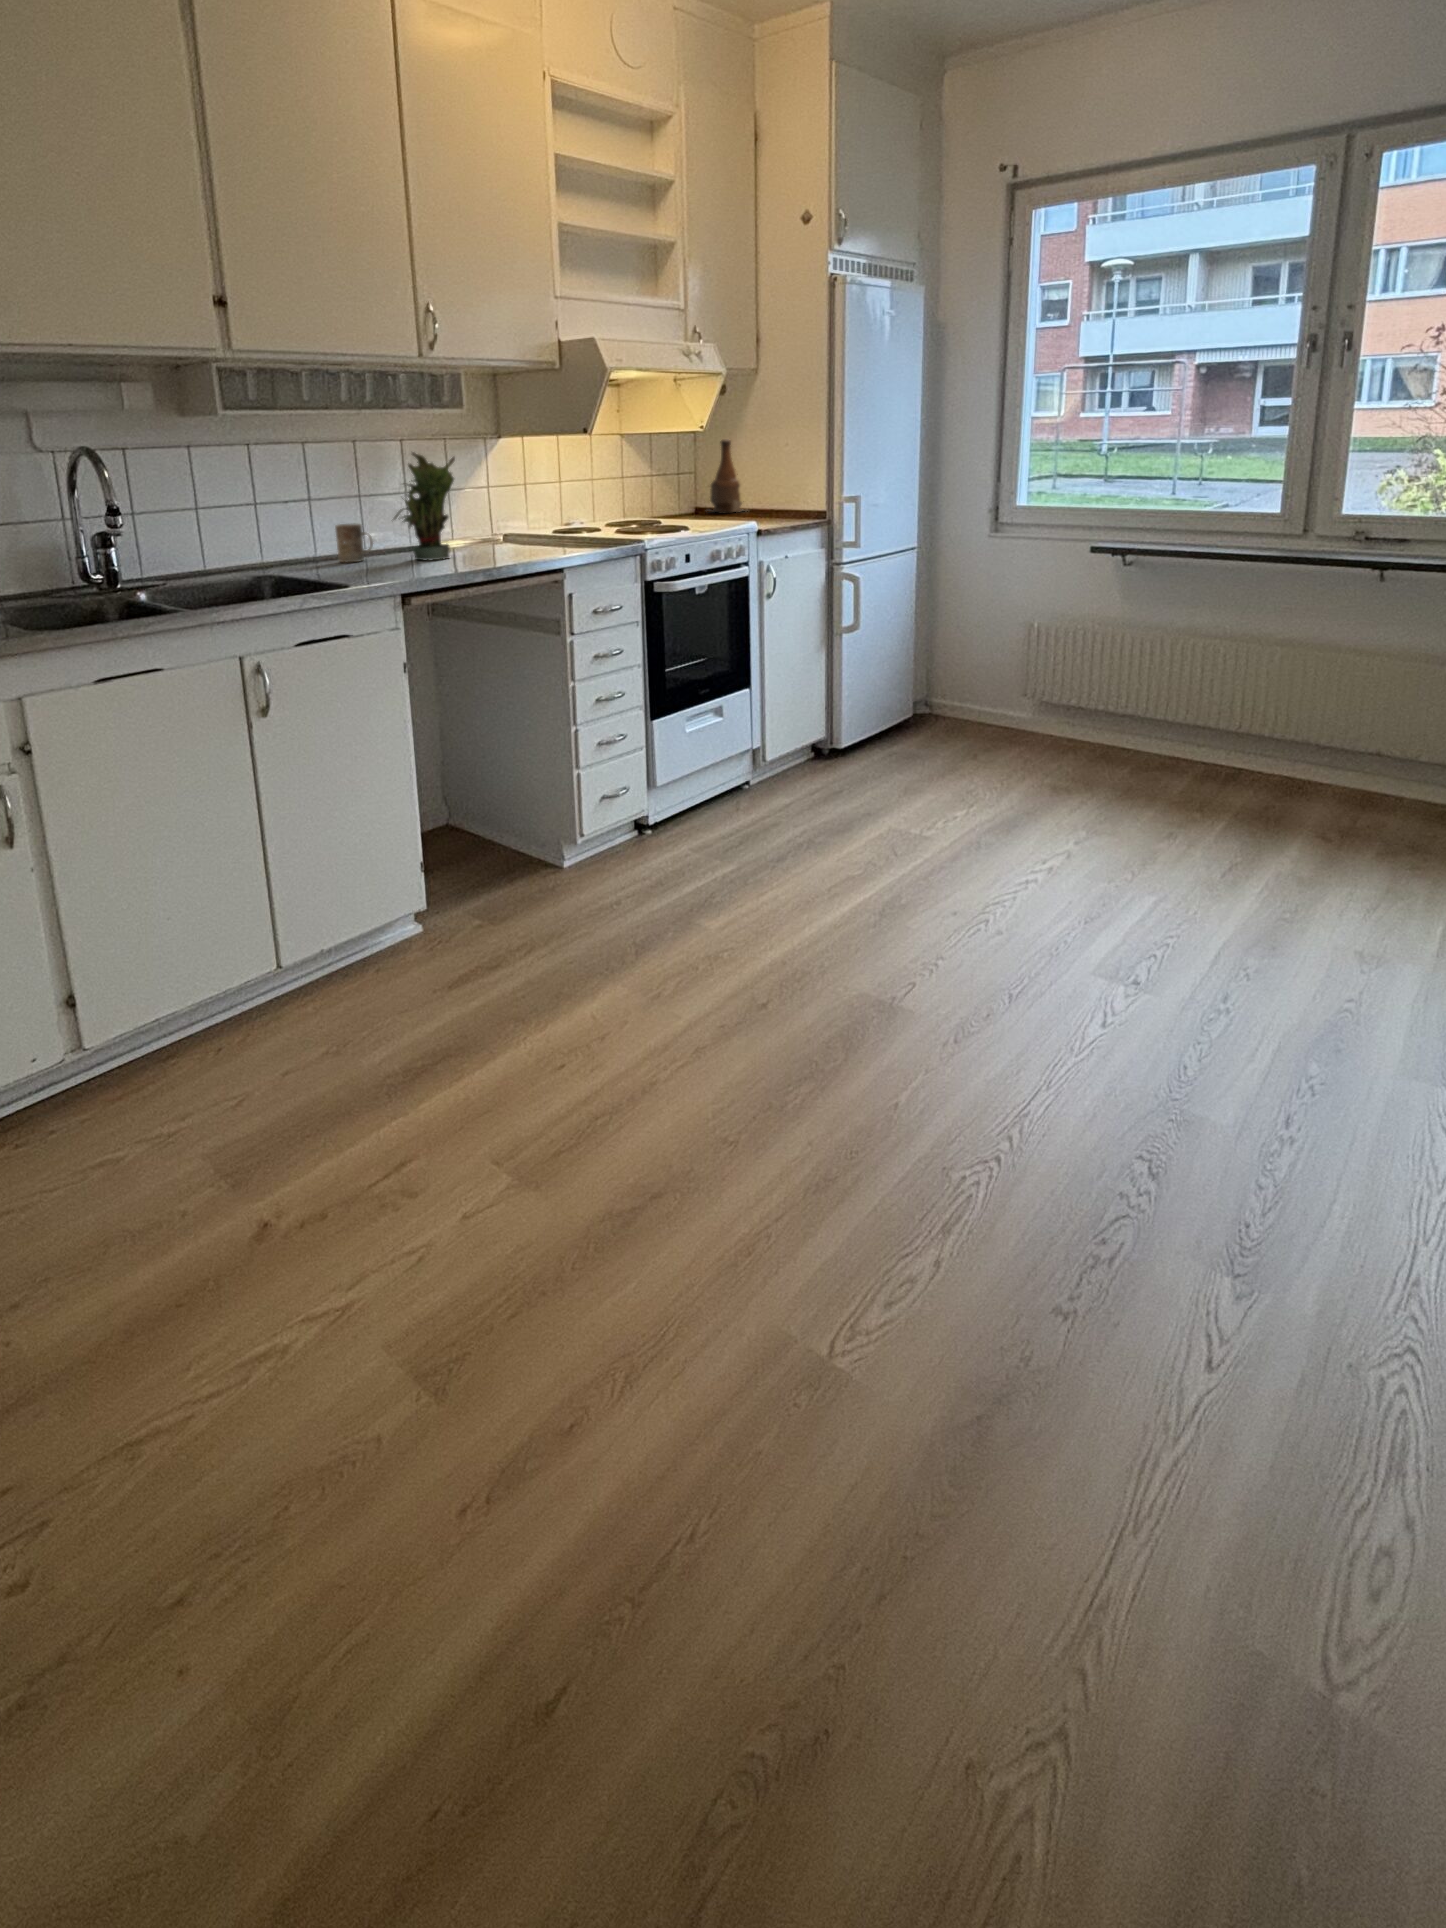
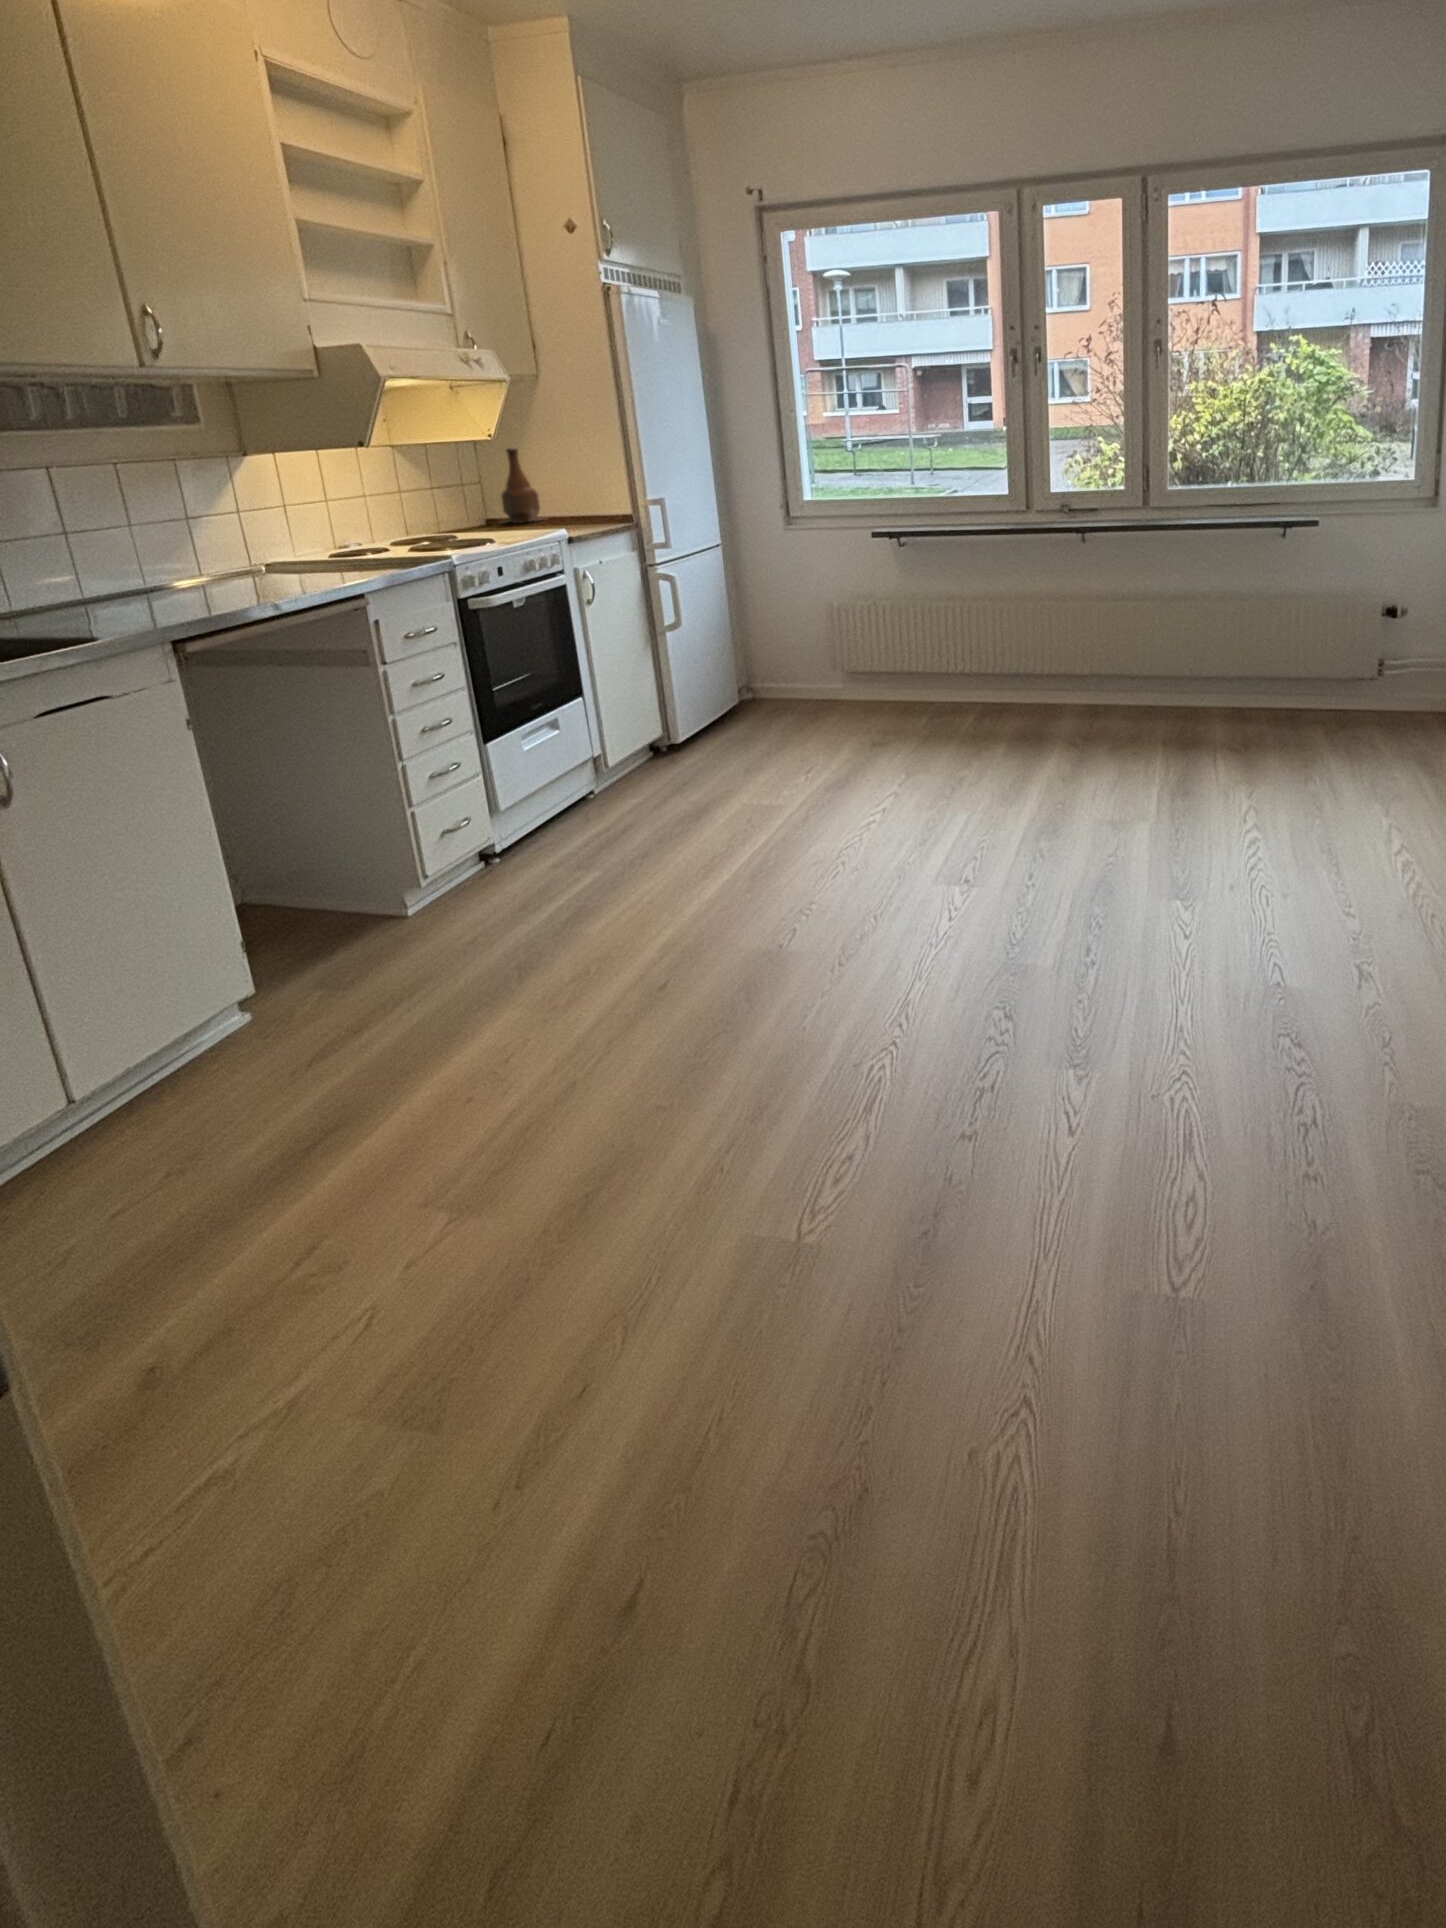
potted plant: present [394,452,455,560] -> none [127,480,217,604]
mug: present [335,524,373,562] -> none [41,569,100,617]

